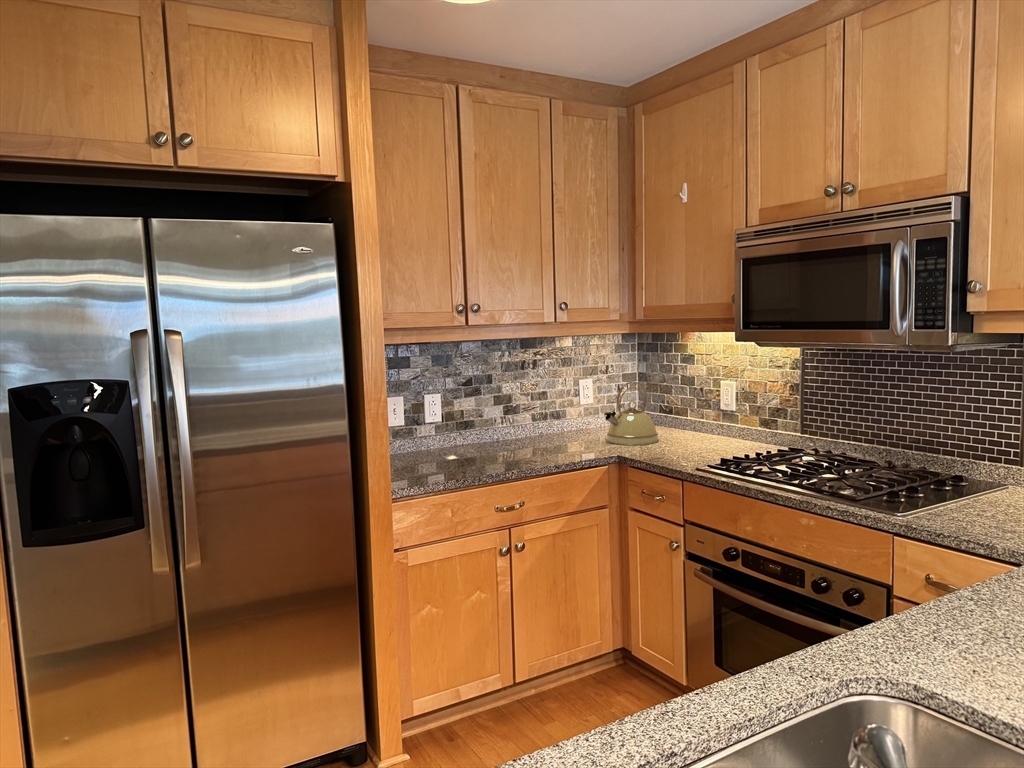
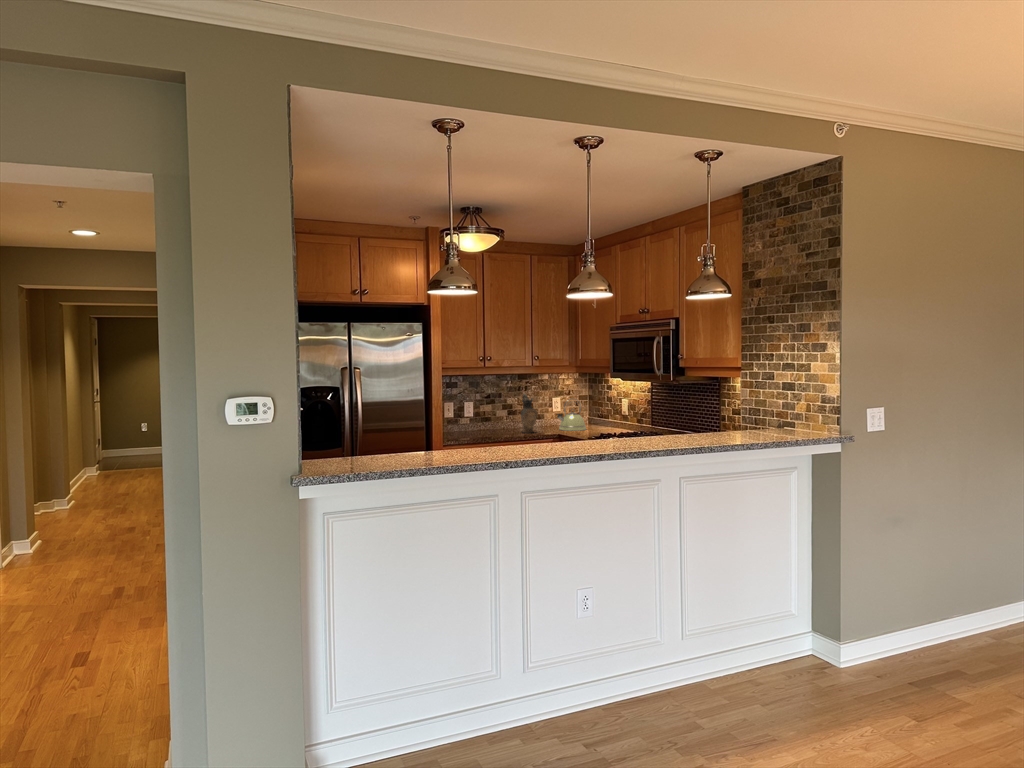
ceramic pitcher: none [542,376,576,456] -> present [521,394,538,433]

